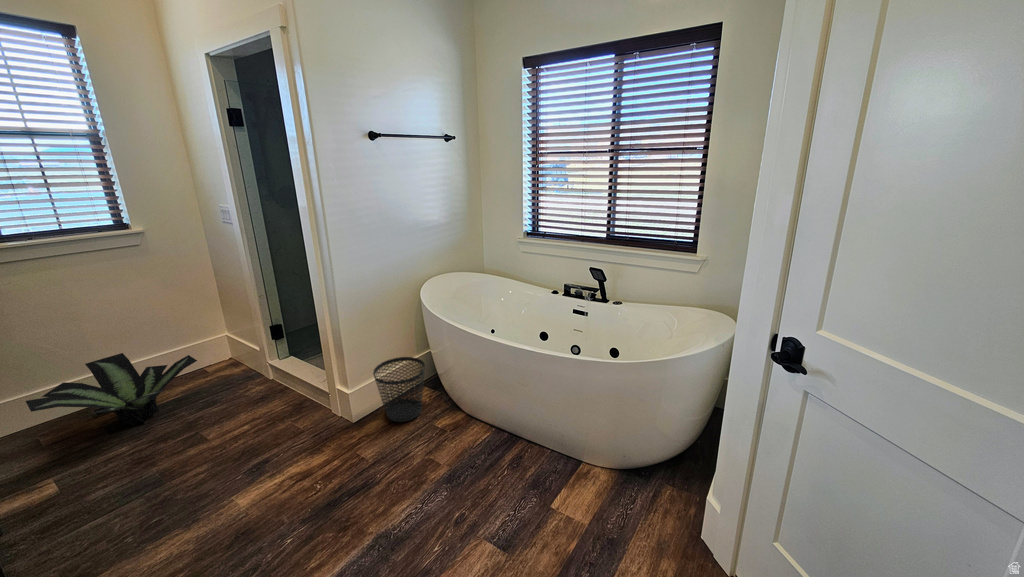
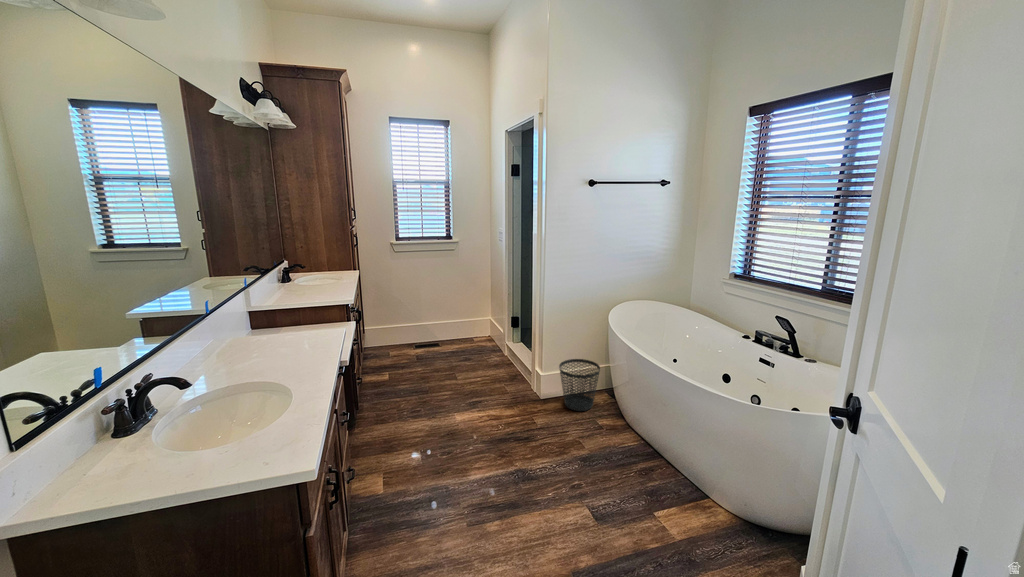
potted plant: present [26,353,197,426] -> none [390,315,467,359]

